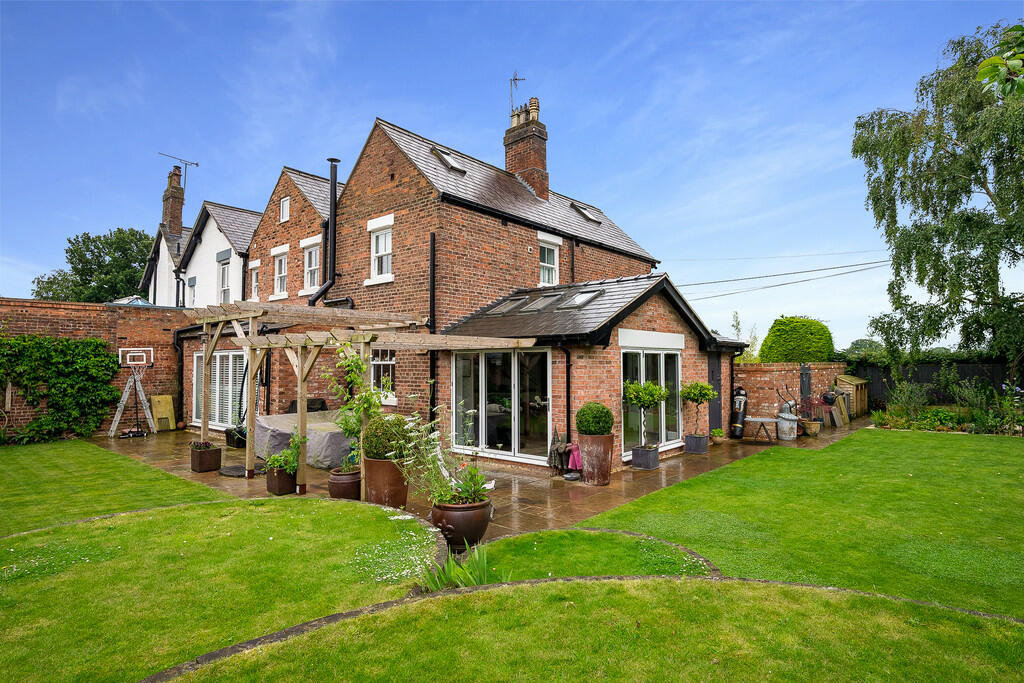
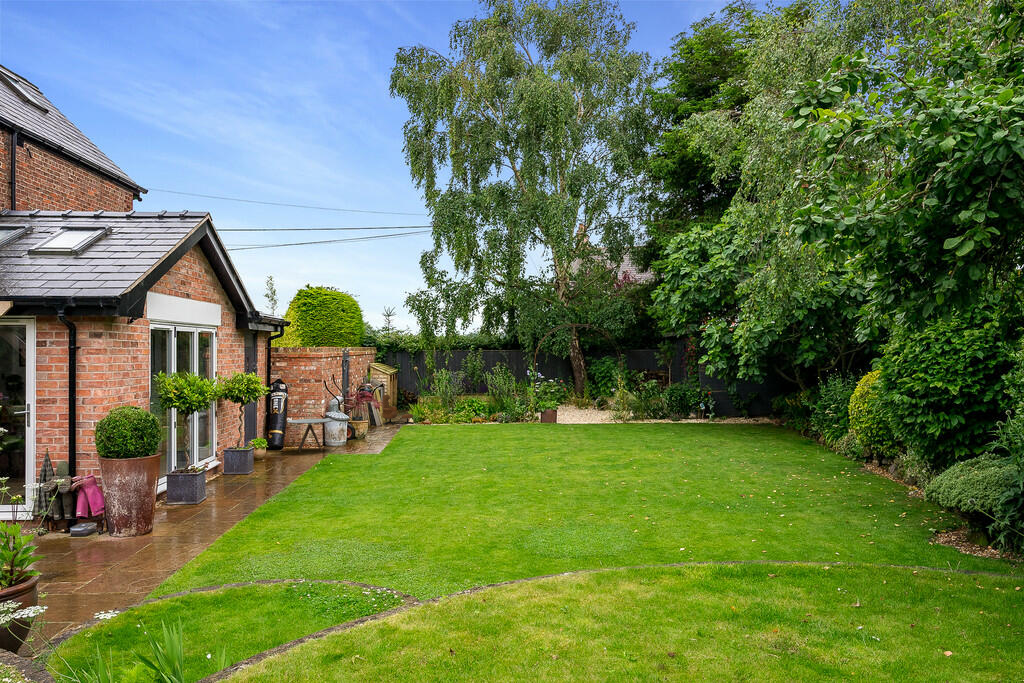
lounge chair: none [841,403,874,430] -> present [382,395,414,425]

